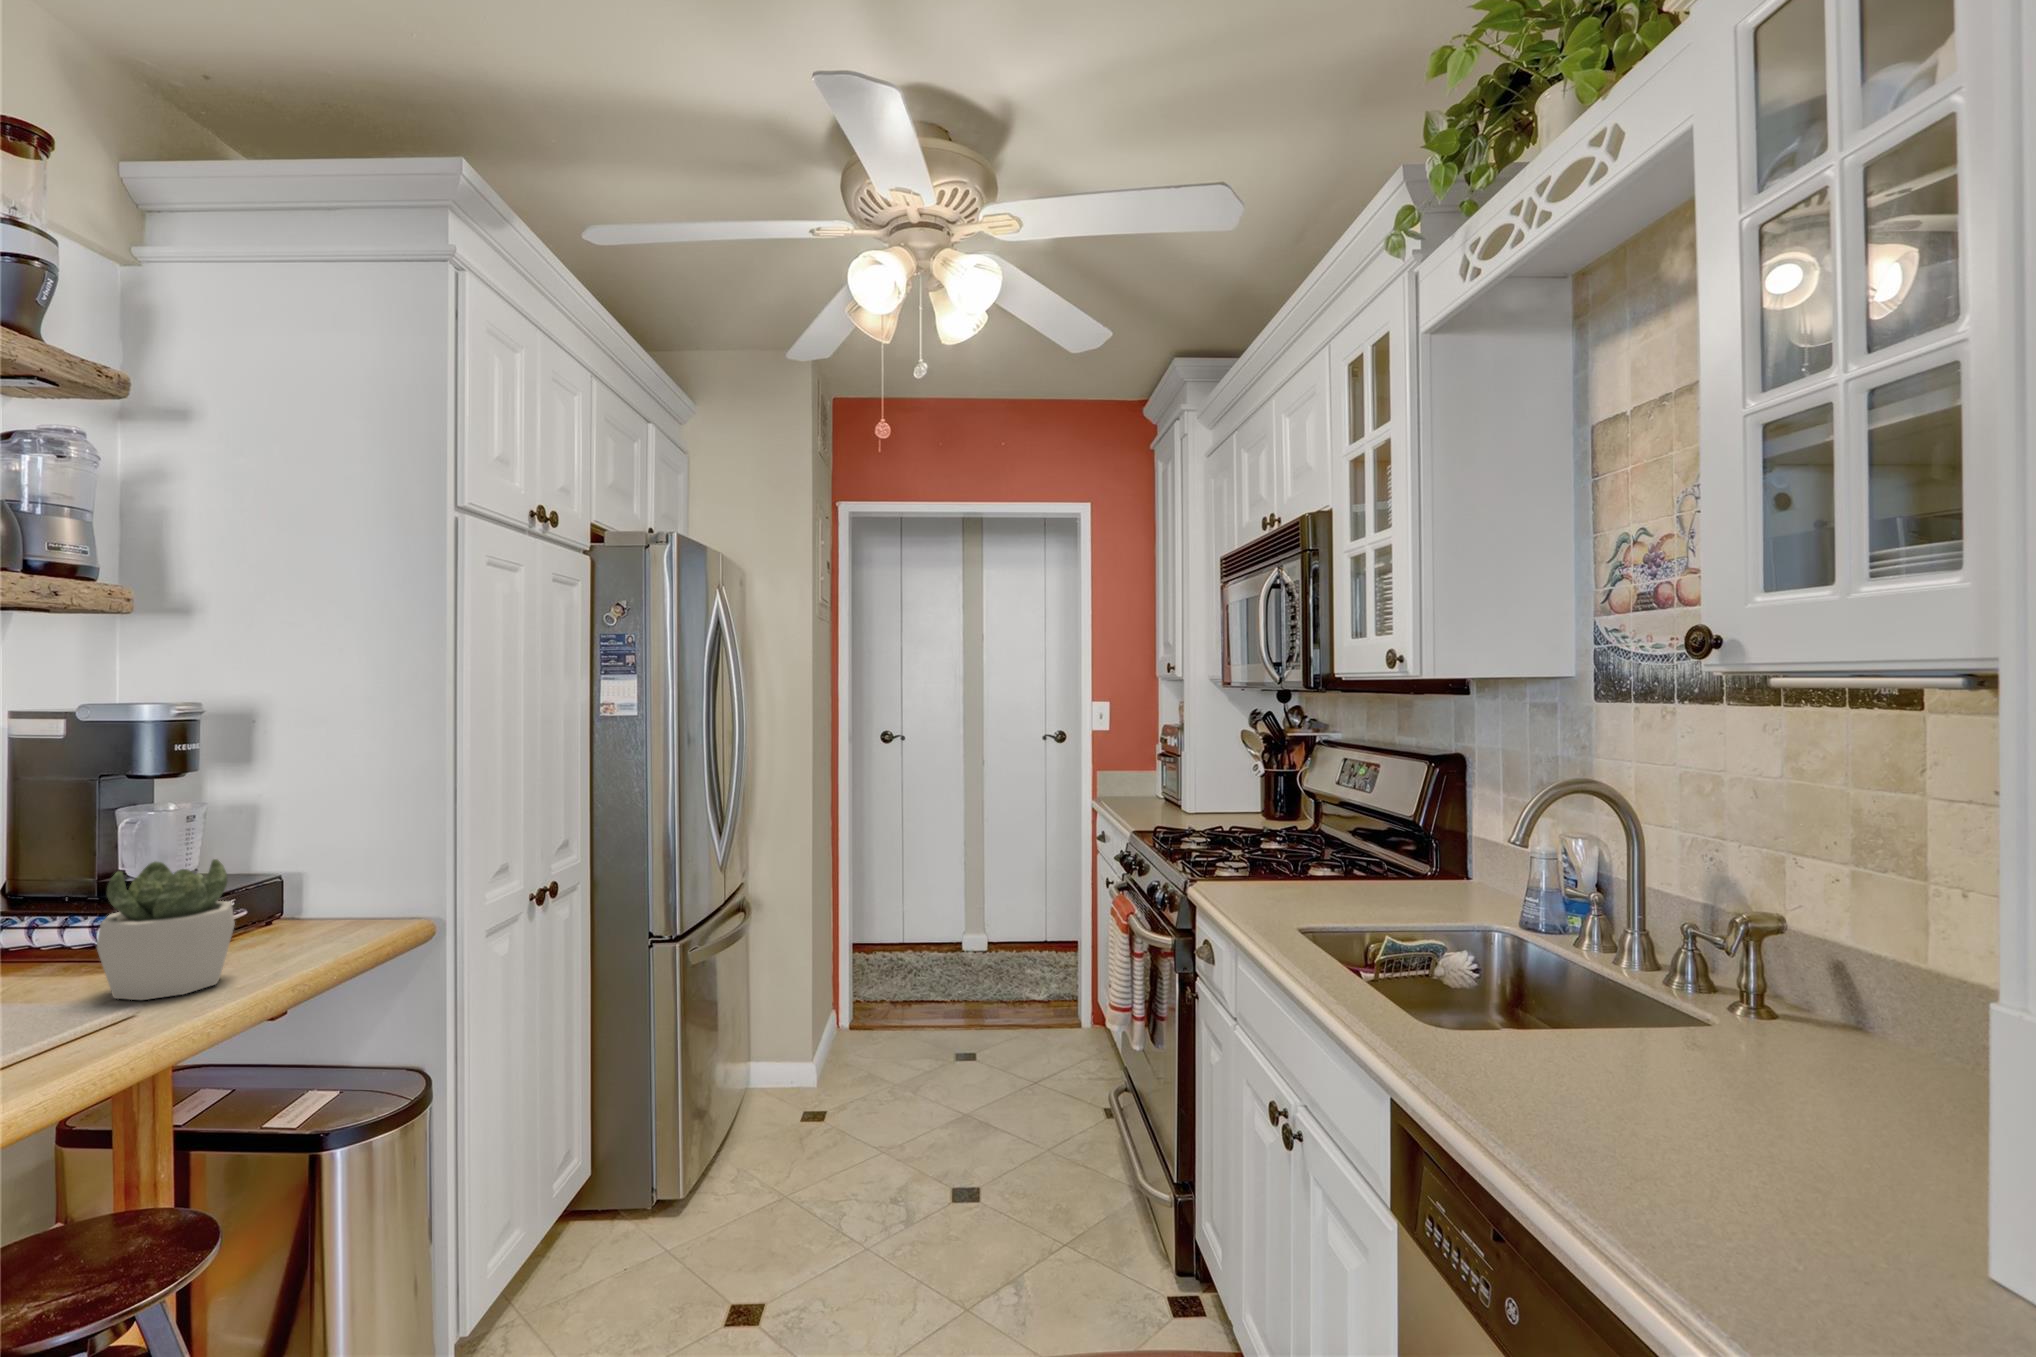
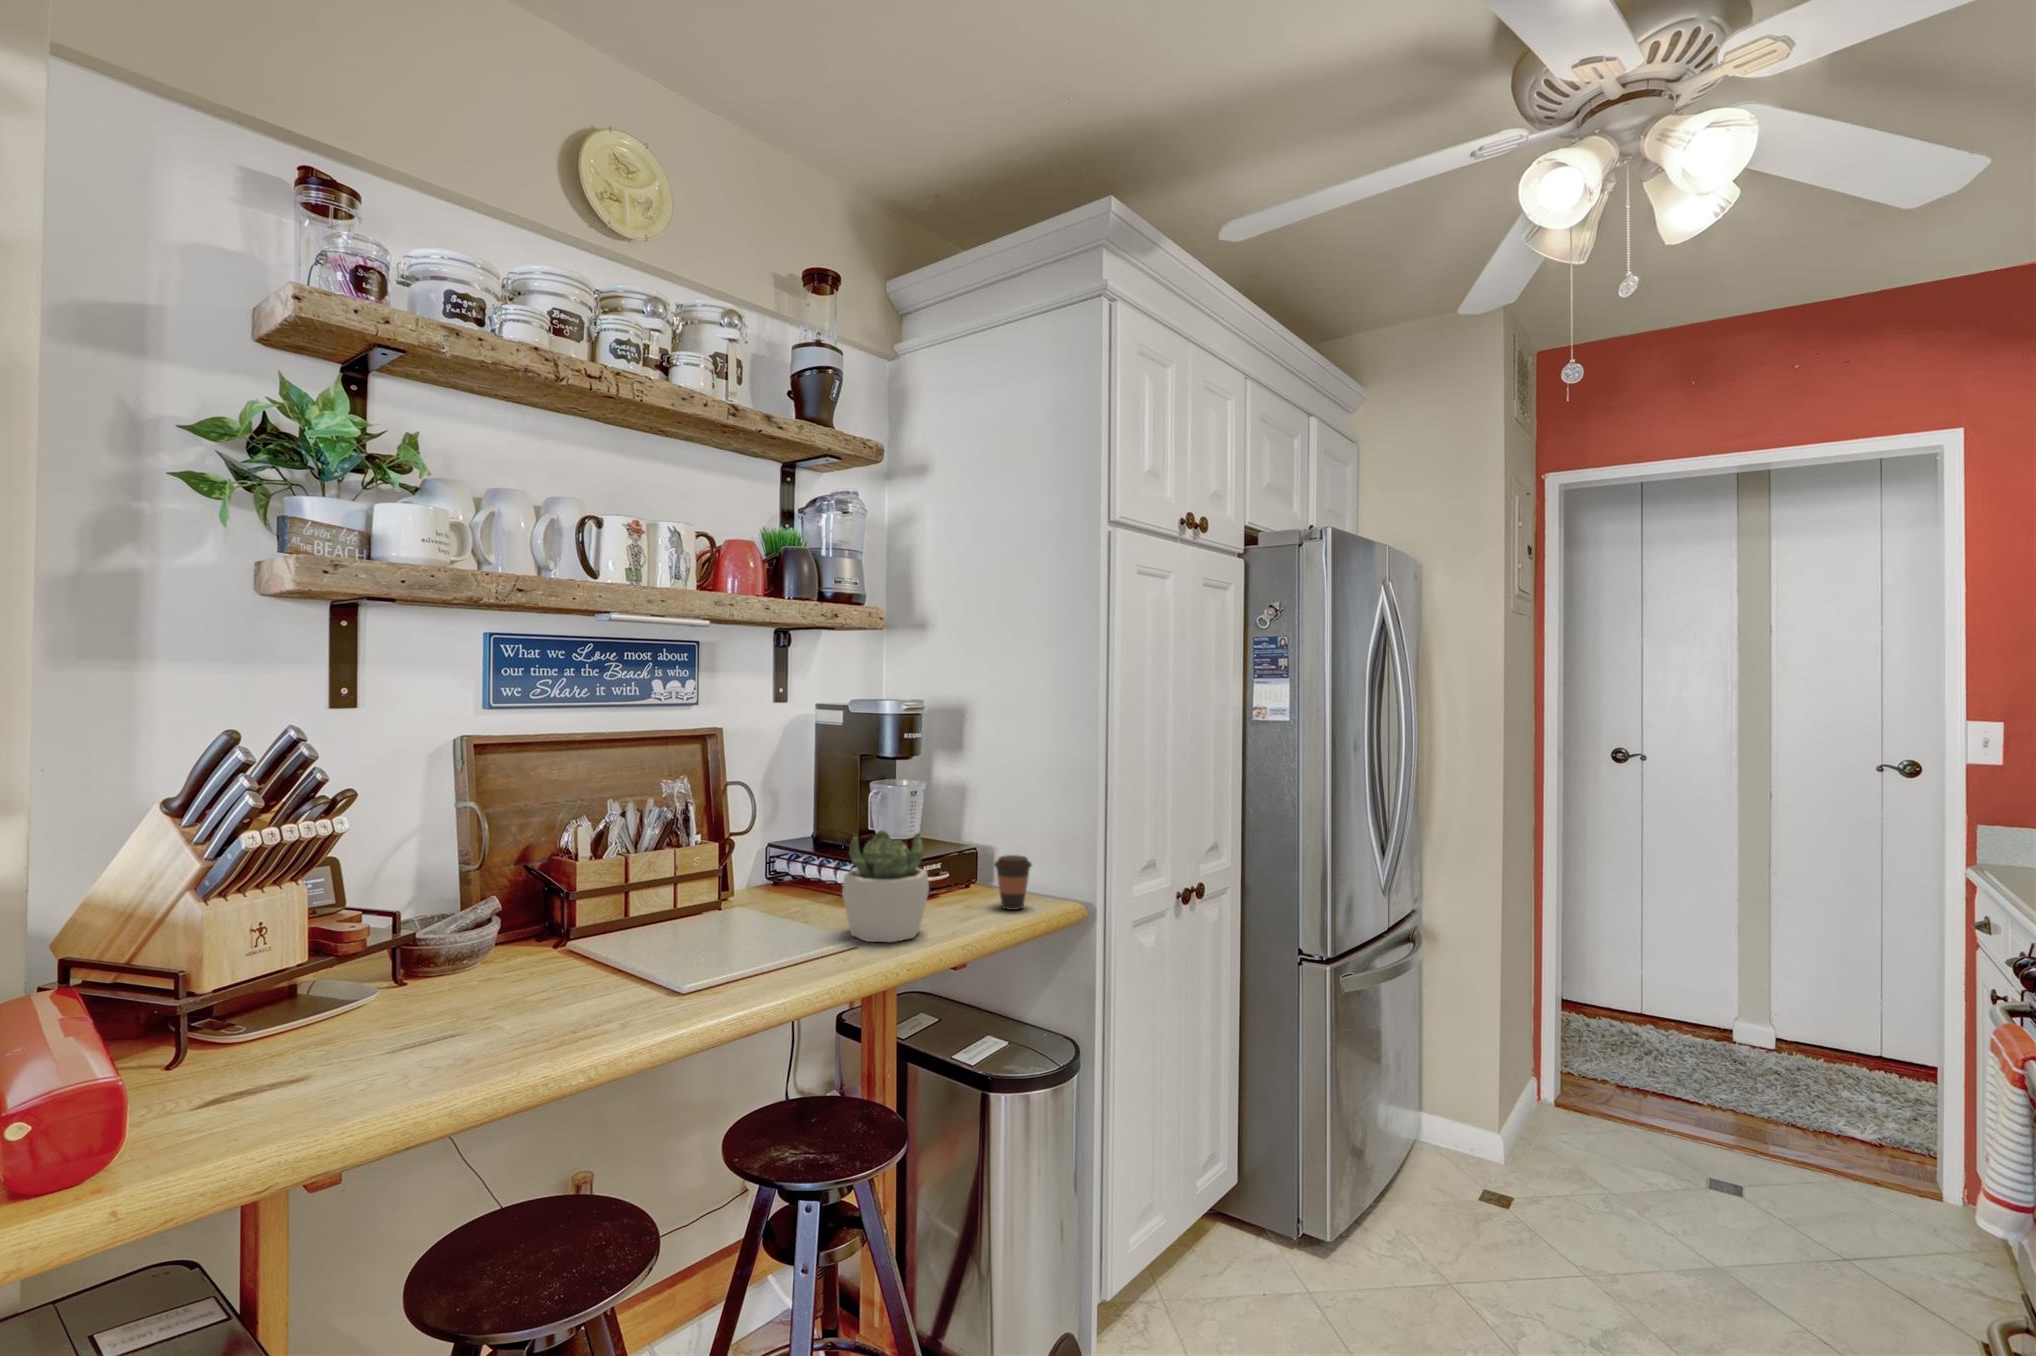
coffee cup: none [314,873,367,936] -> present [994,855,1032,910]

